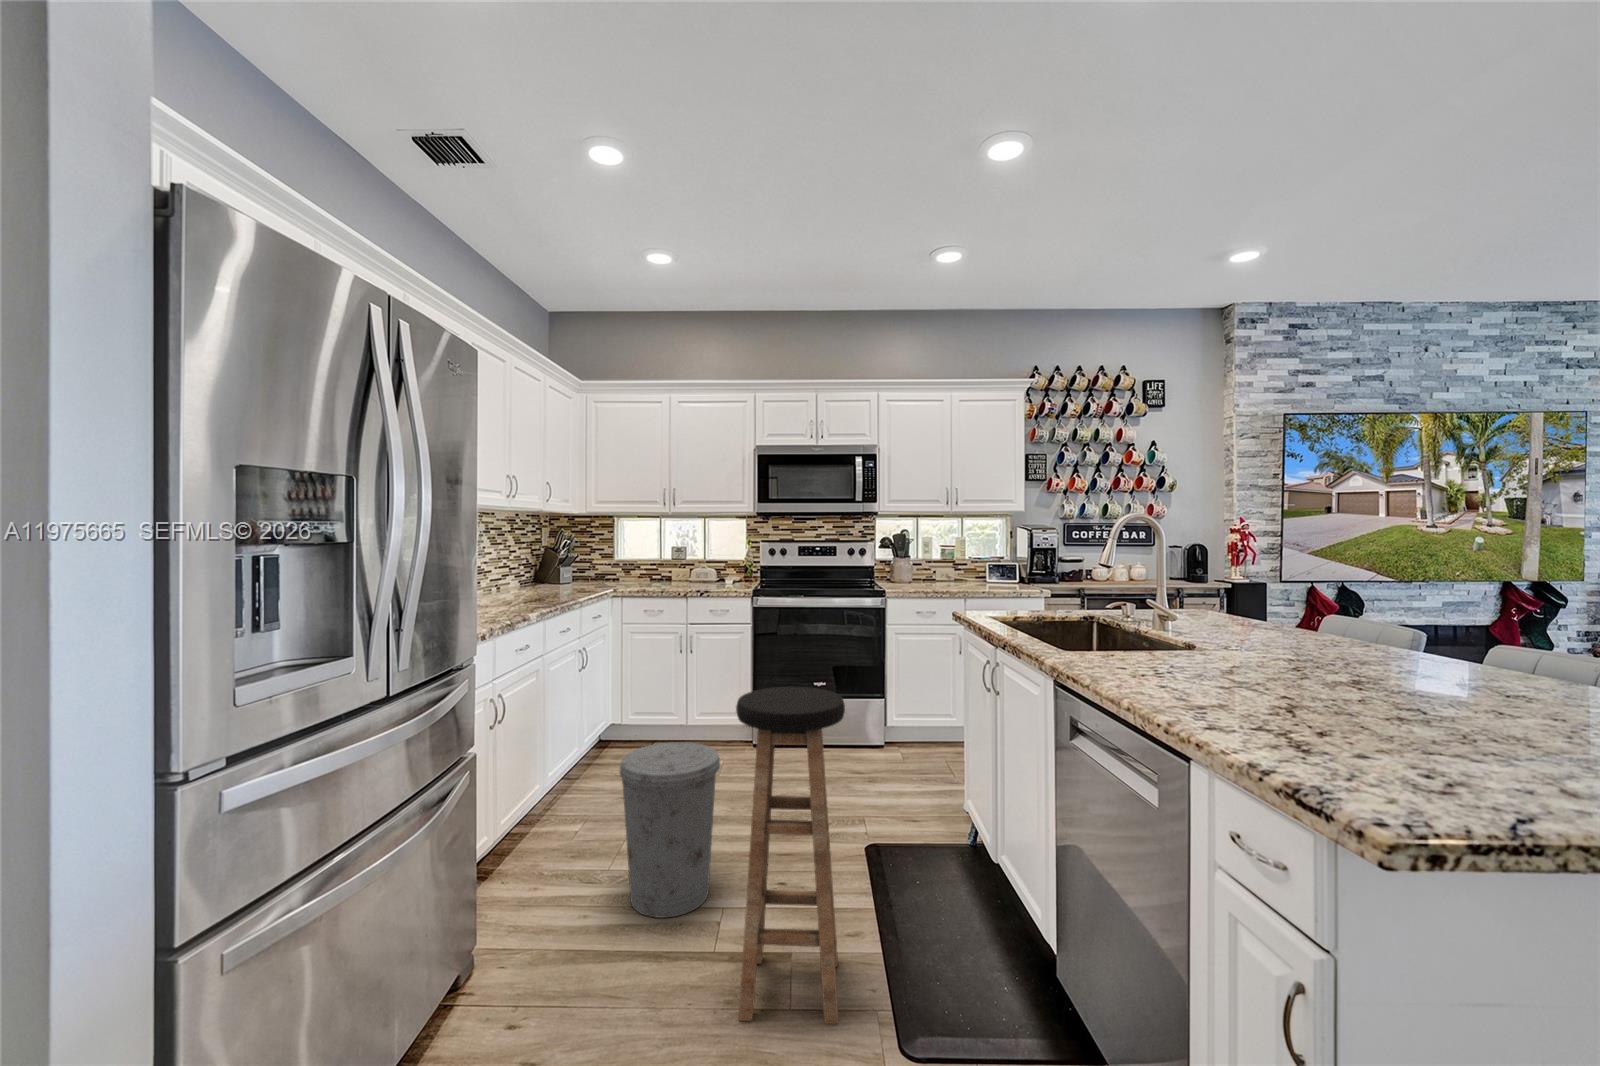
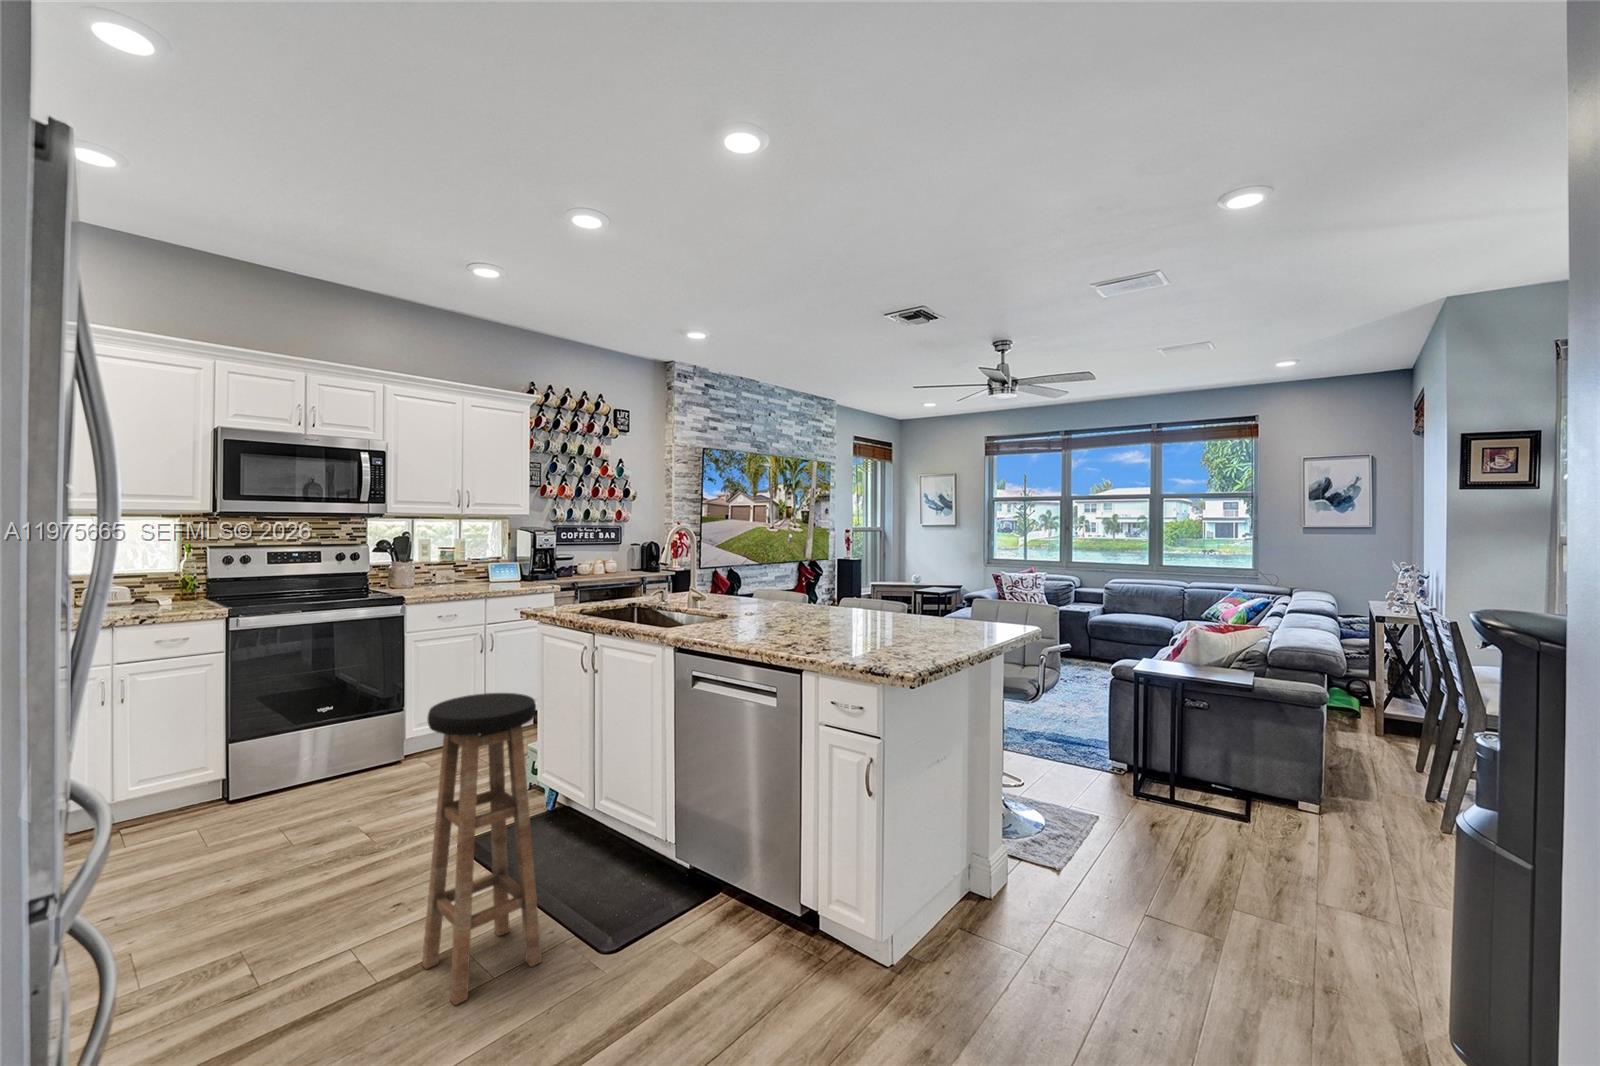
trash can: present [620,742,720,918] -> none [193,790,339,1001]

